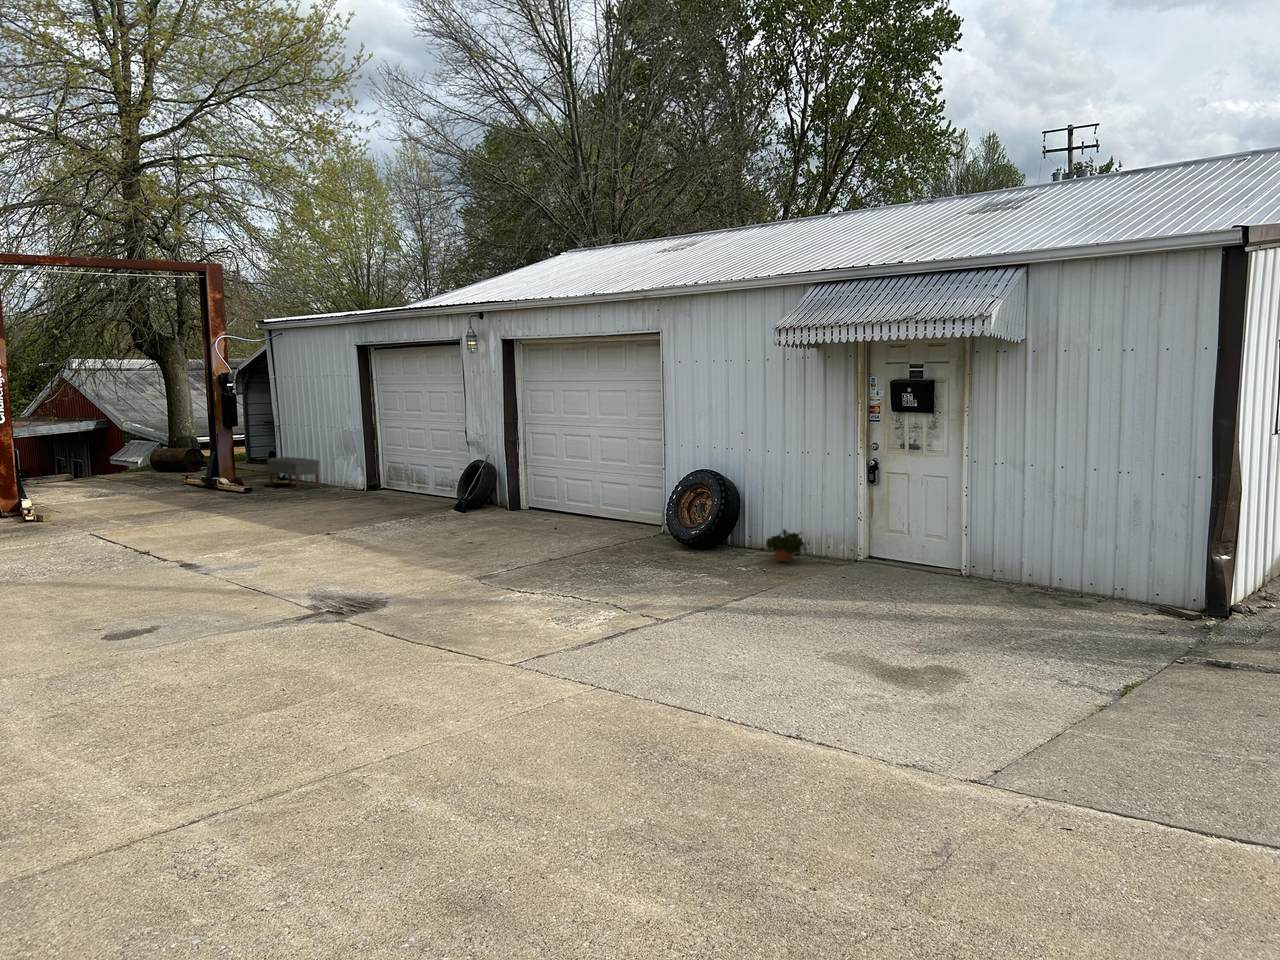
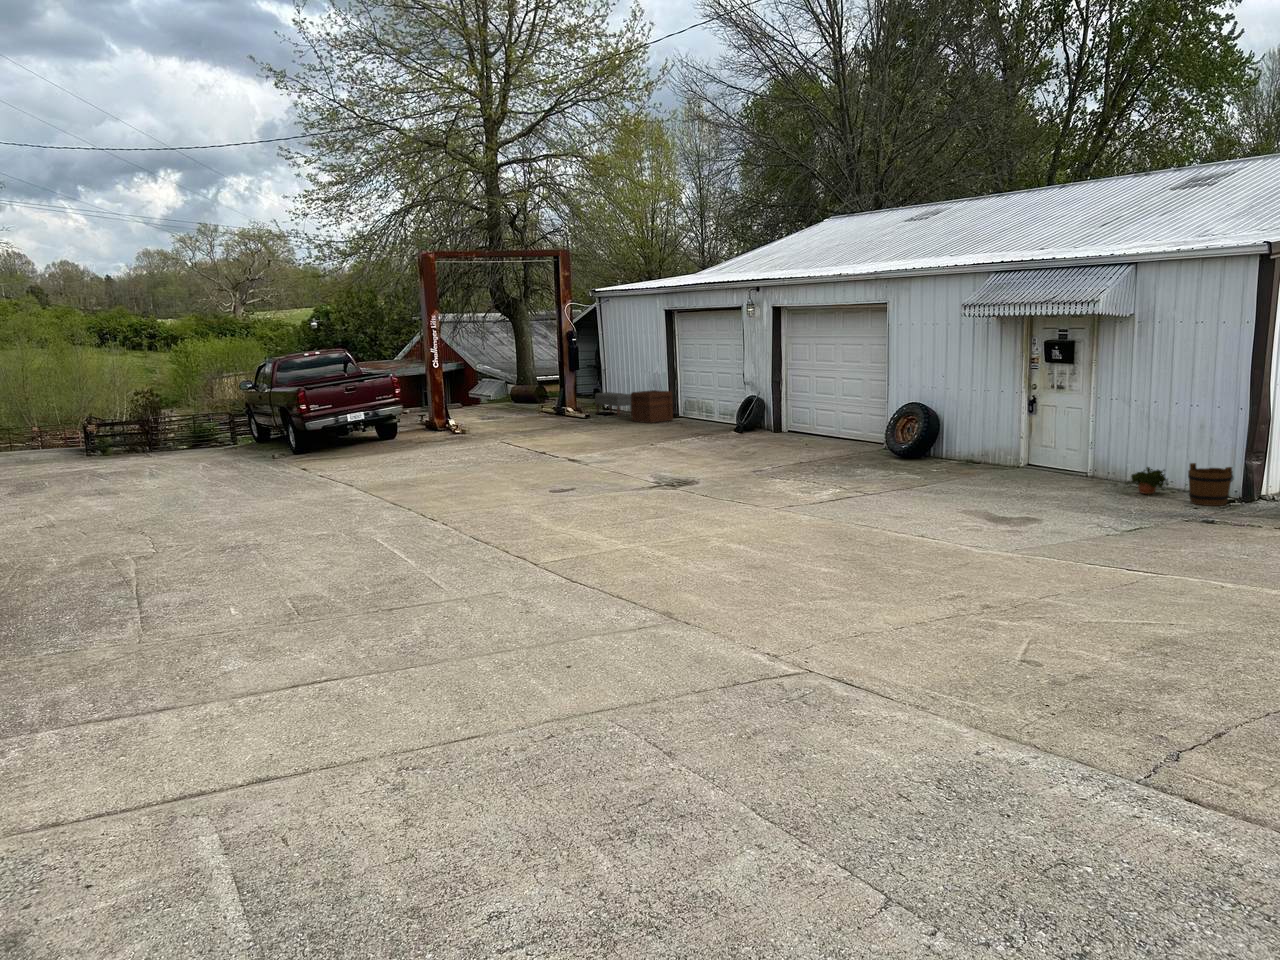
wooden crate: none [312,454,372,498] -> present [631,390,673,423]
potted plant: present [759,529,807,562] -> present [1126,467,1169,495]
bucket: none [1132,558,1200,625] -> present [1188,463,1233,506]

